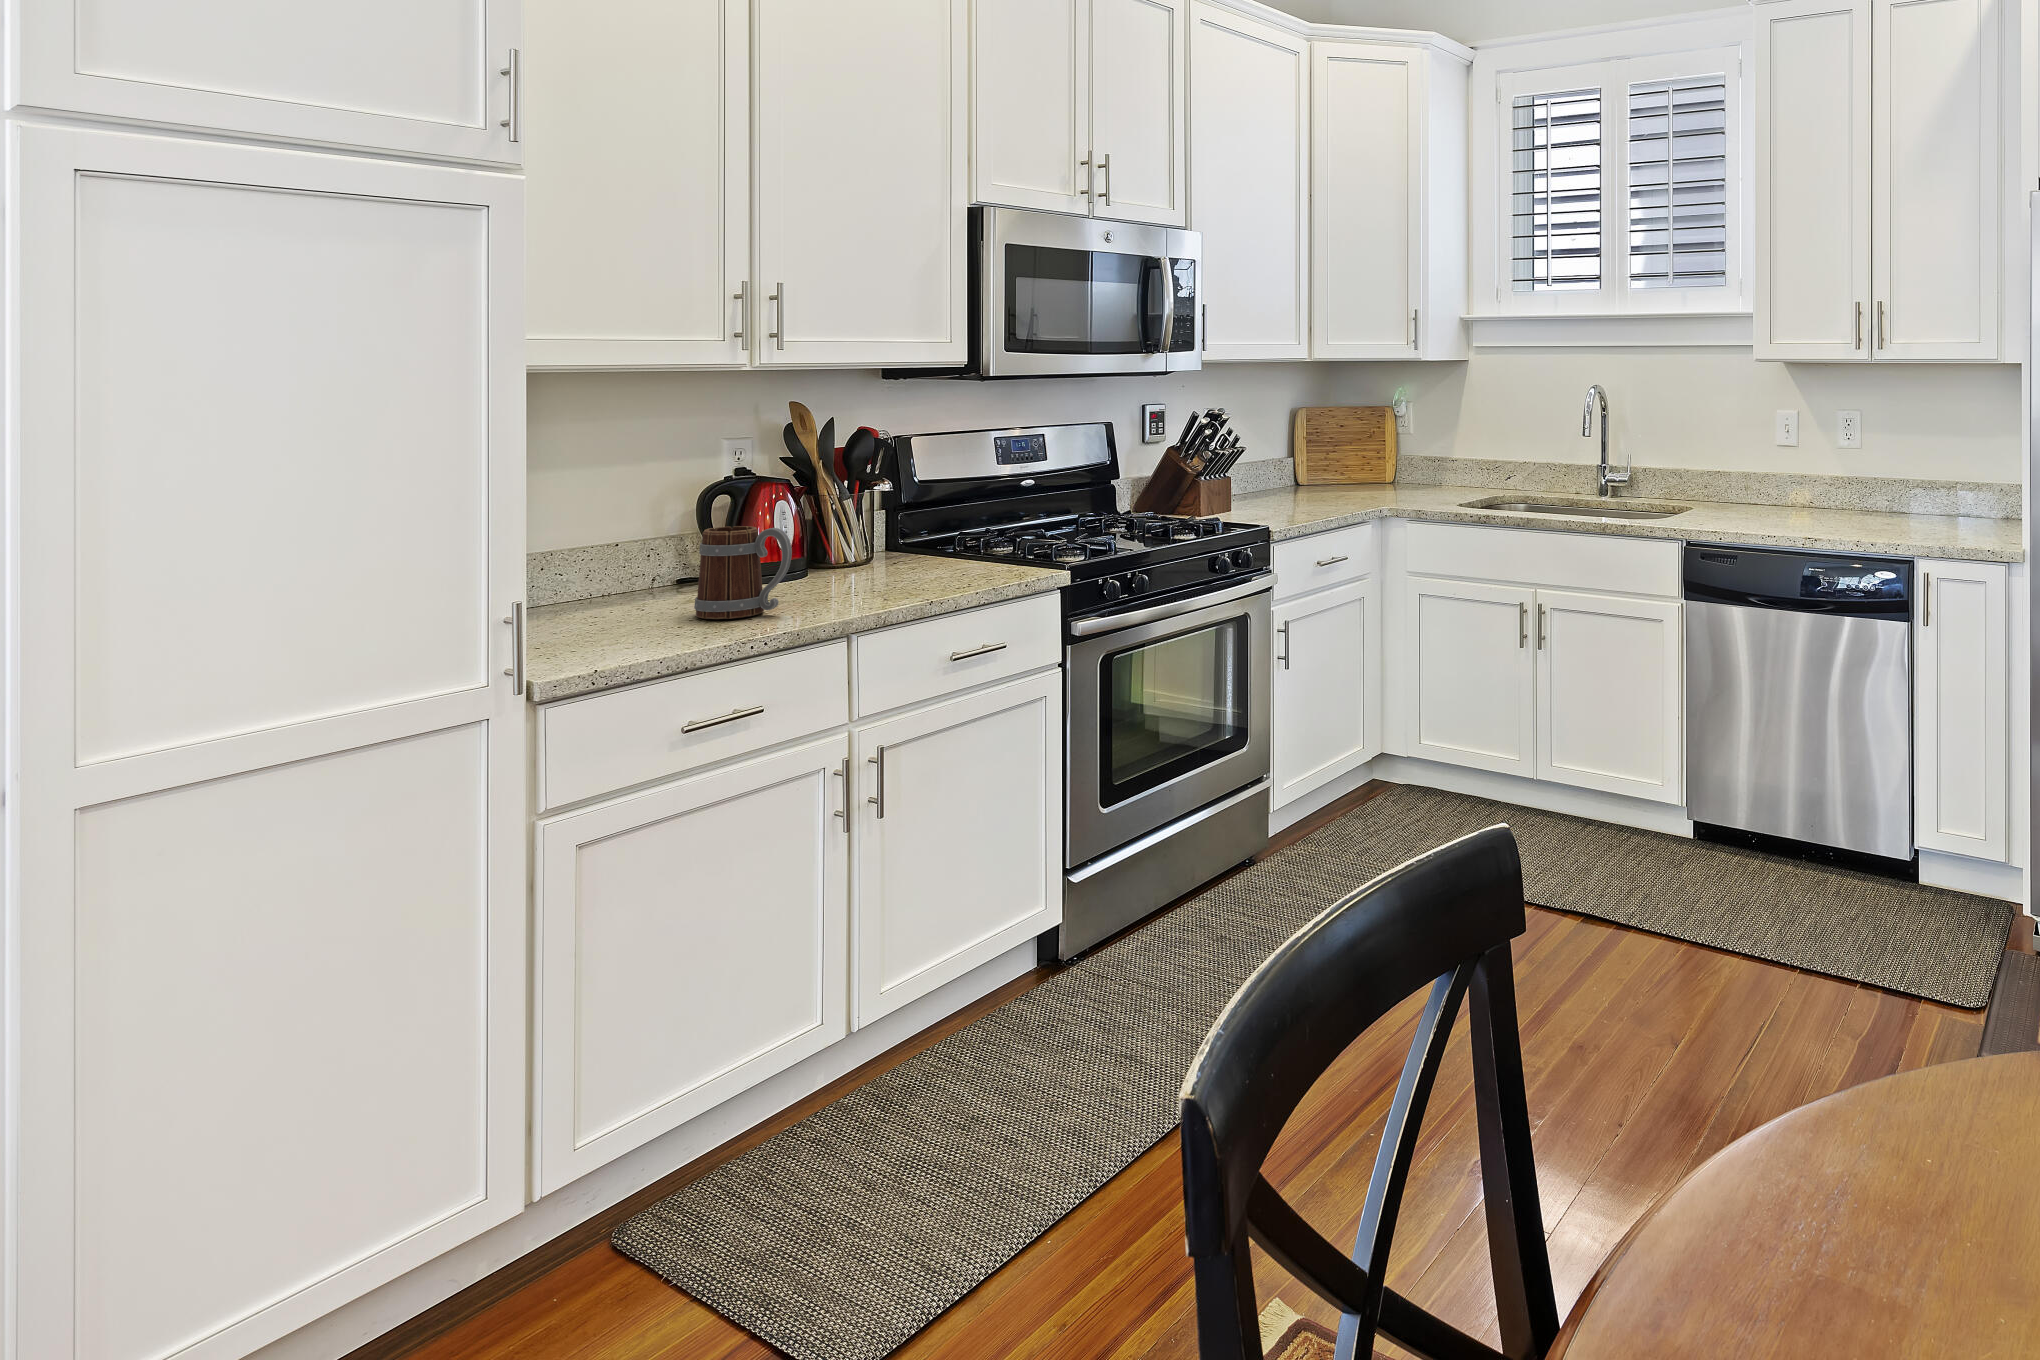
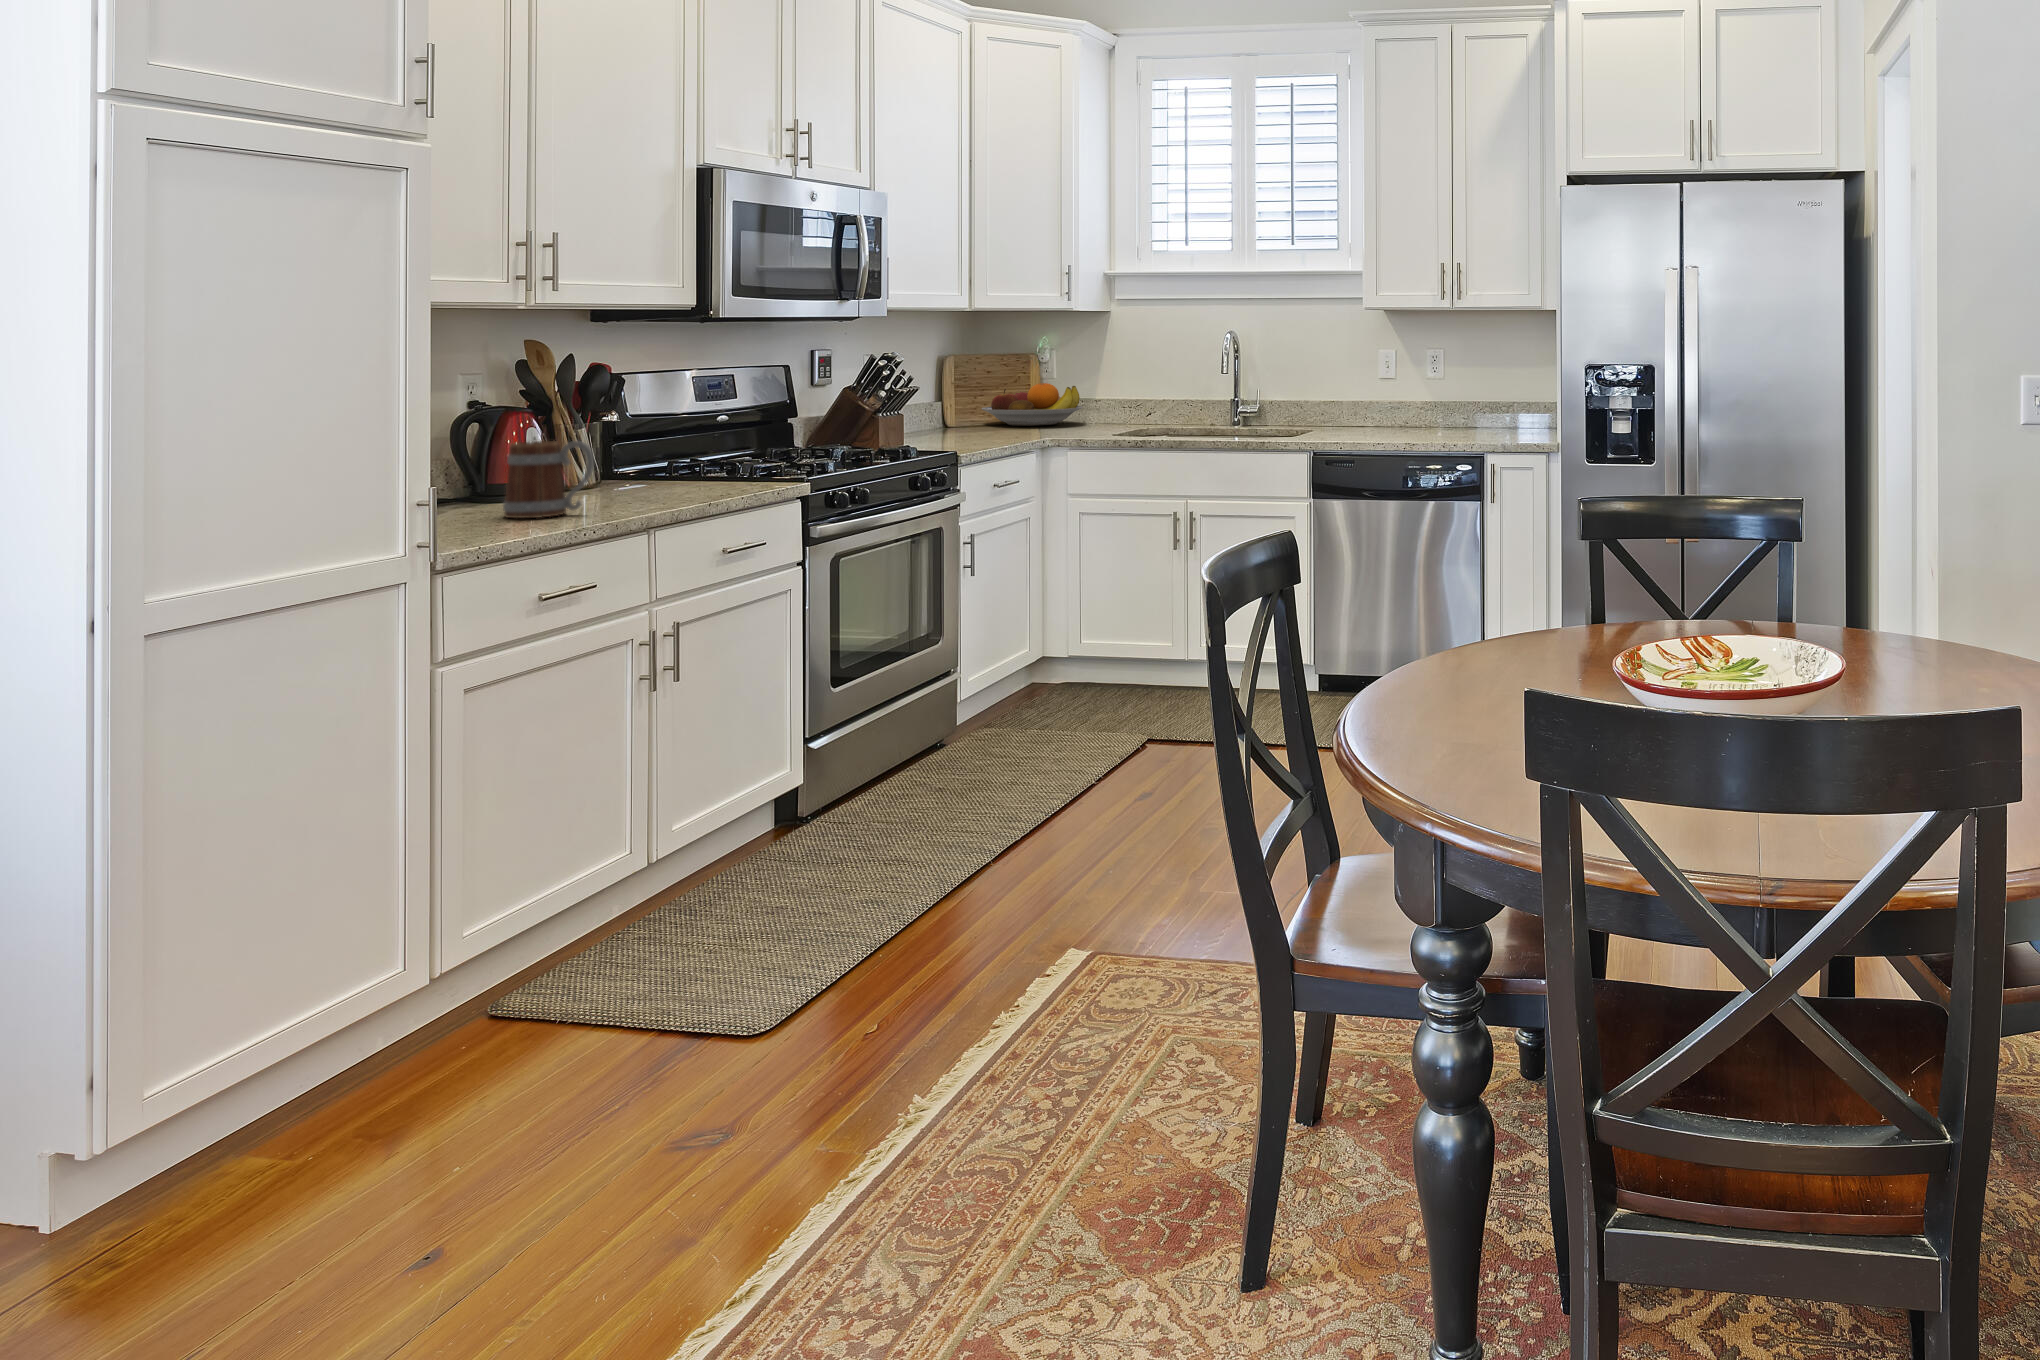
fruit bowl: none [1330,440,1438,487] -> present [982,383,1083,426]

